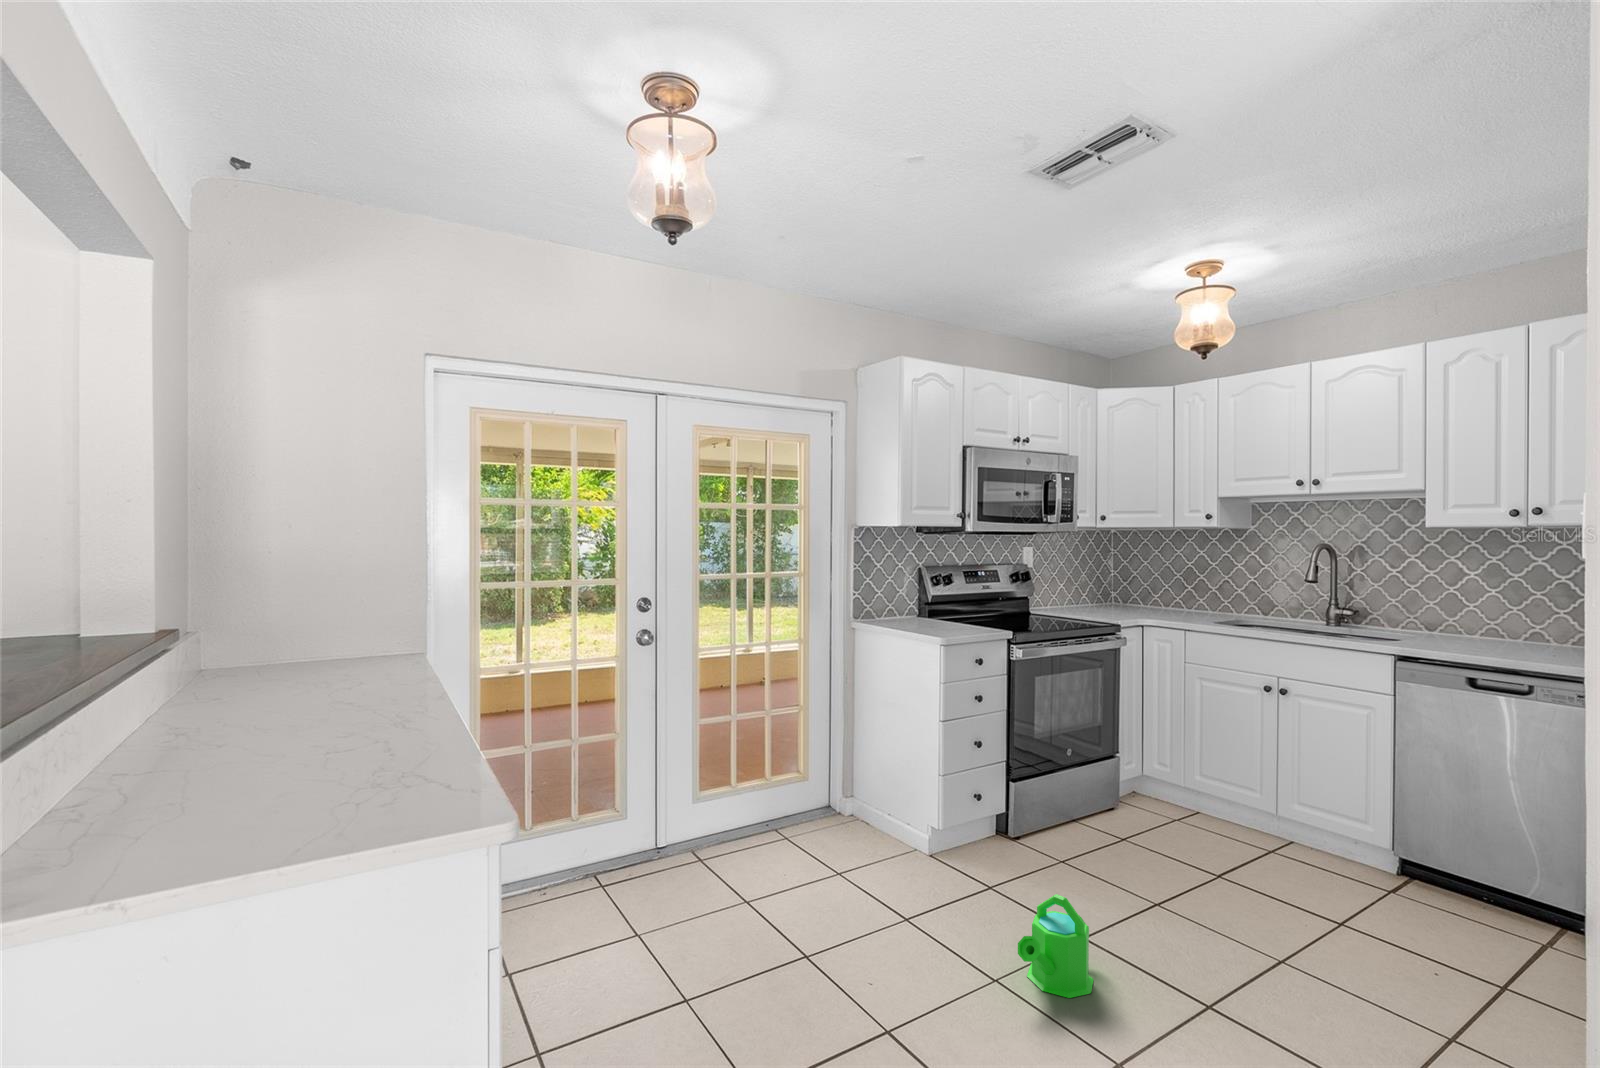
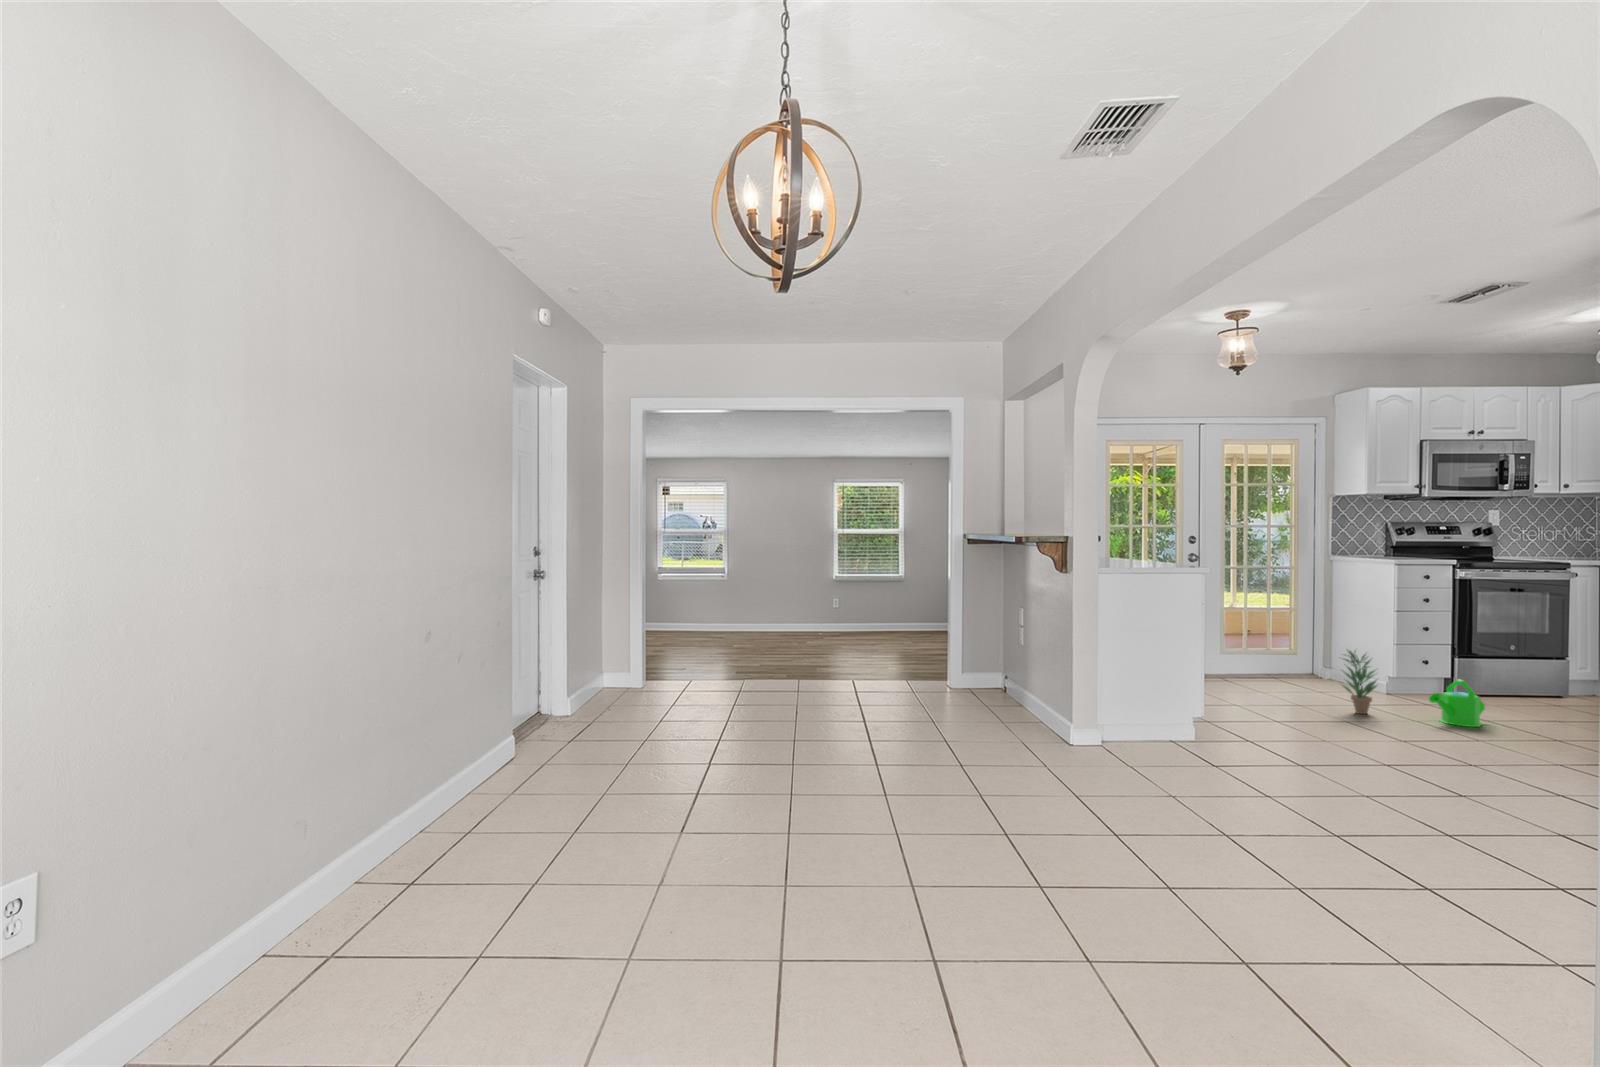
potted plant: none [868,845,937,980] -> present [1342,651,1377,714]

